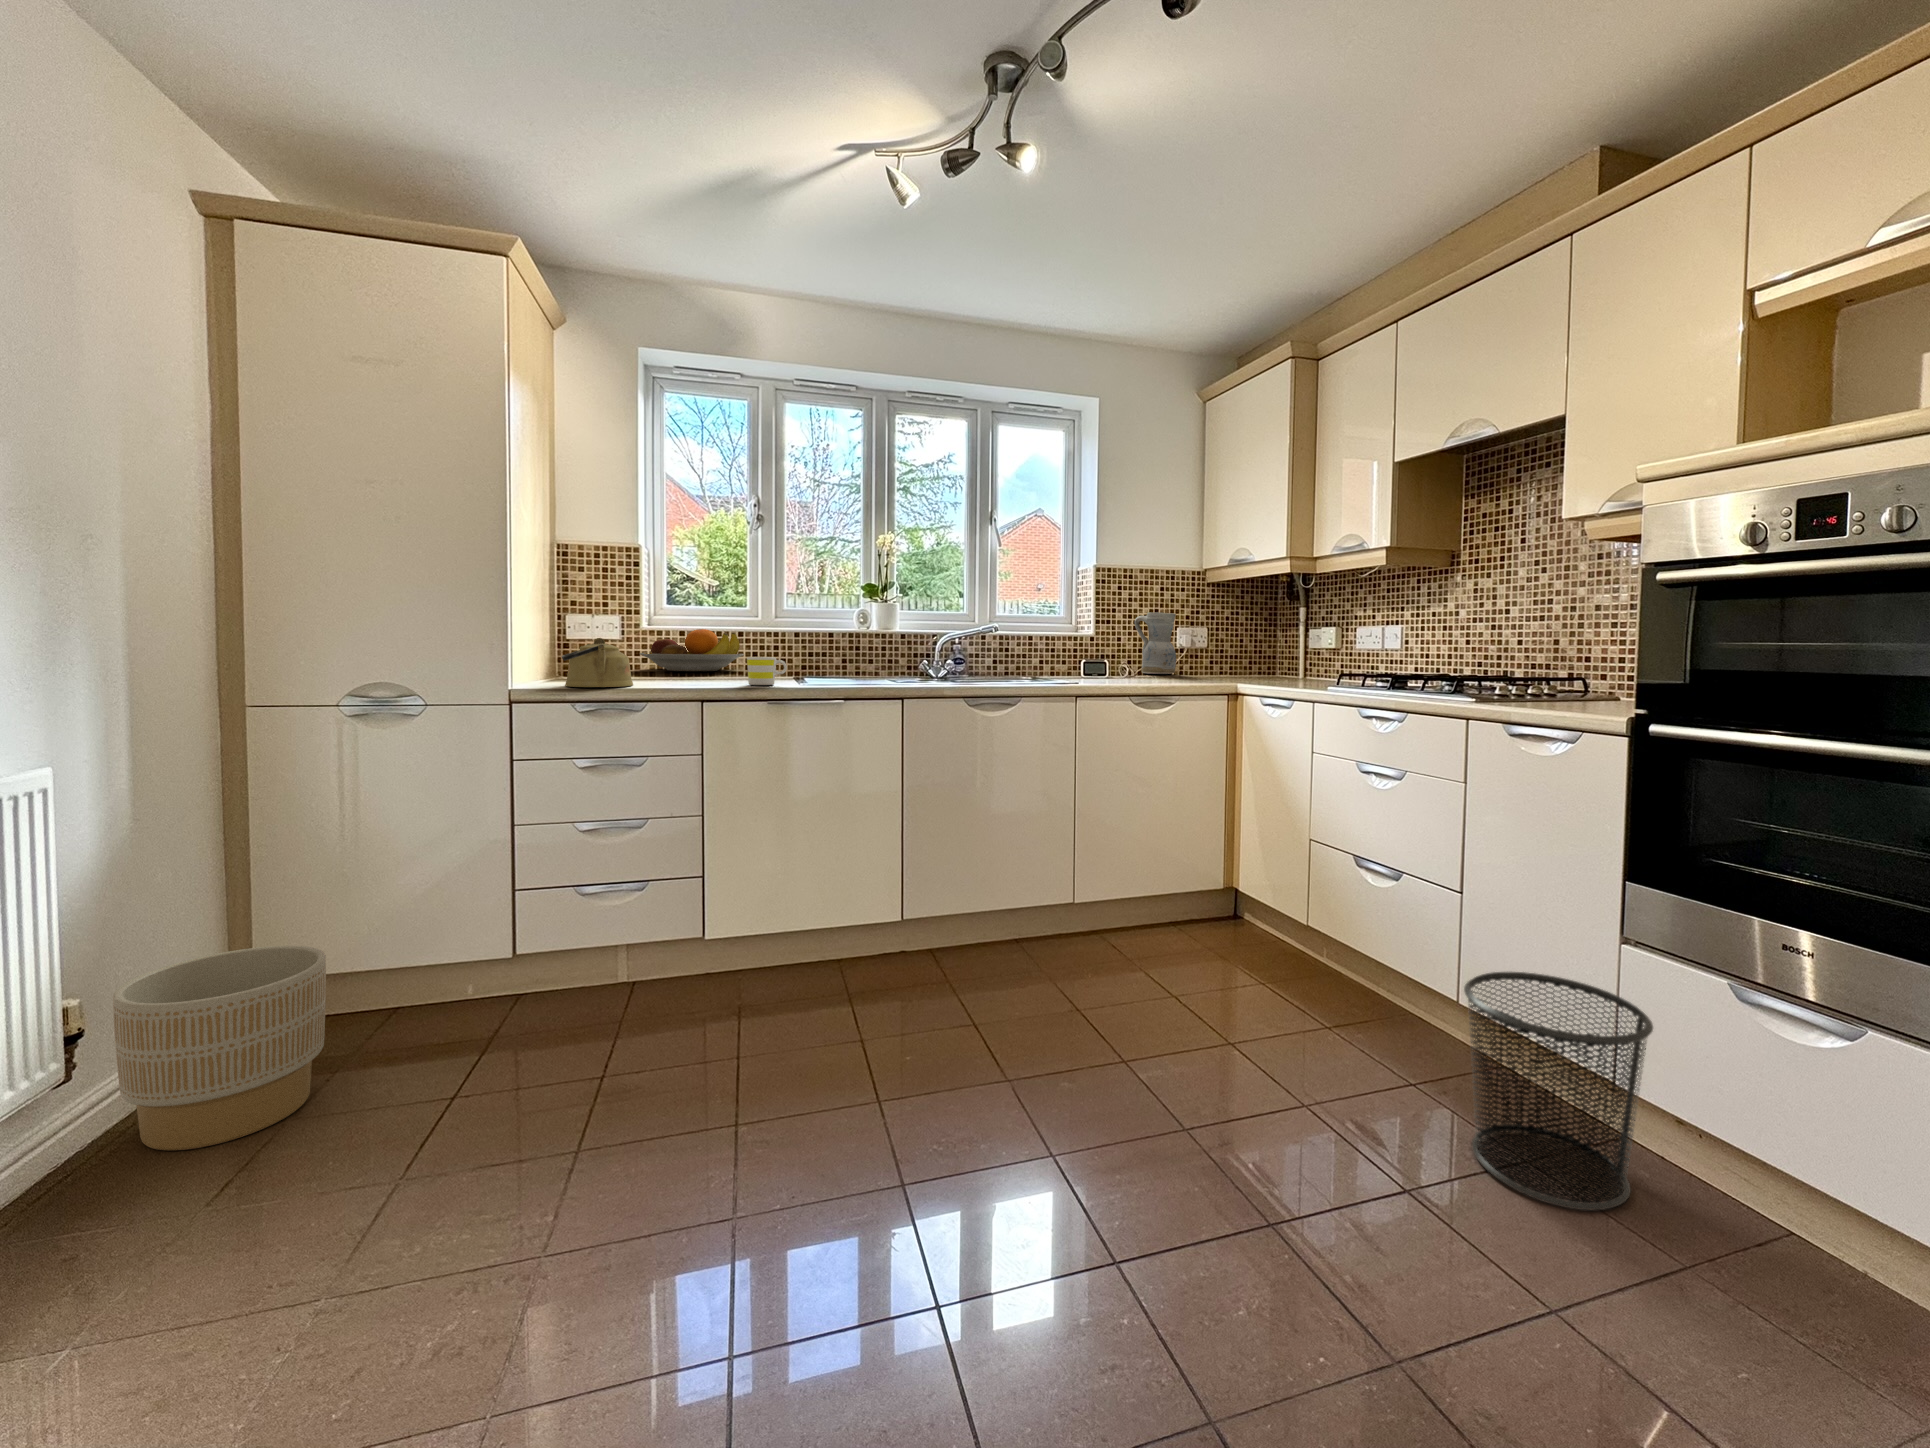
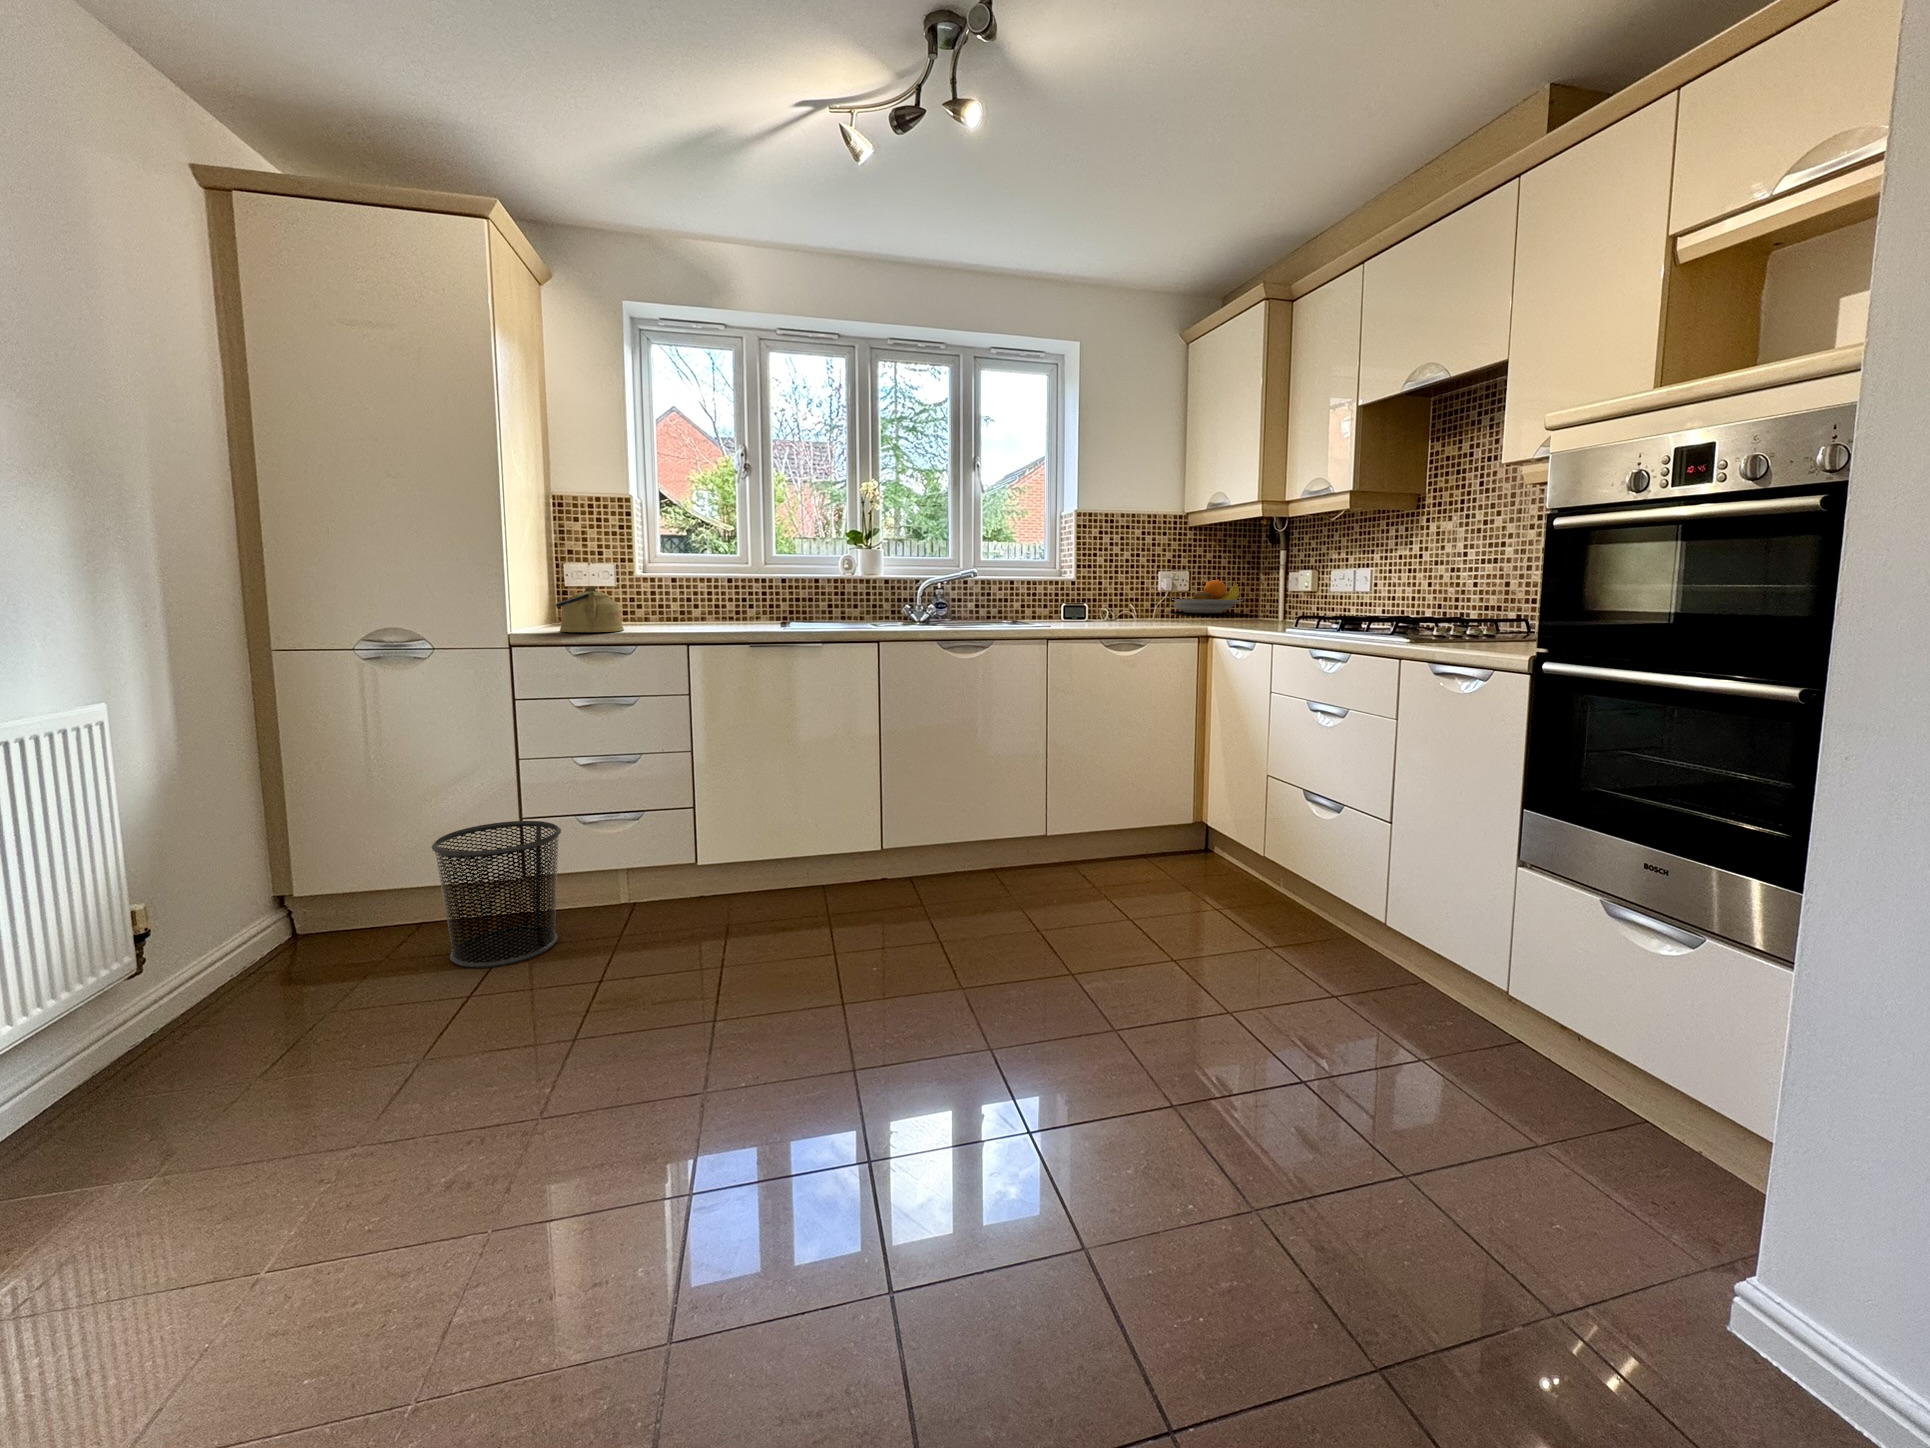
ceramic pitcher: present [1135,612,1176,674] -> none [1114,556,1154,617]
fruit bowl: present [640,629,744,671] -> present [1172,580,1243,613]
mug: present [747,657,787,685] -> none [730,603,768,629]
planter: present [113,946,326,1150] -> none [167,864,352,1035]
waste bin: present [1464,972,1653,1210] -> present [432,821,561,968]

